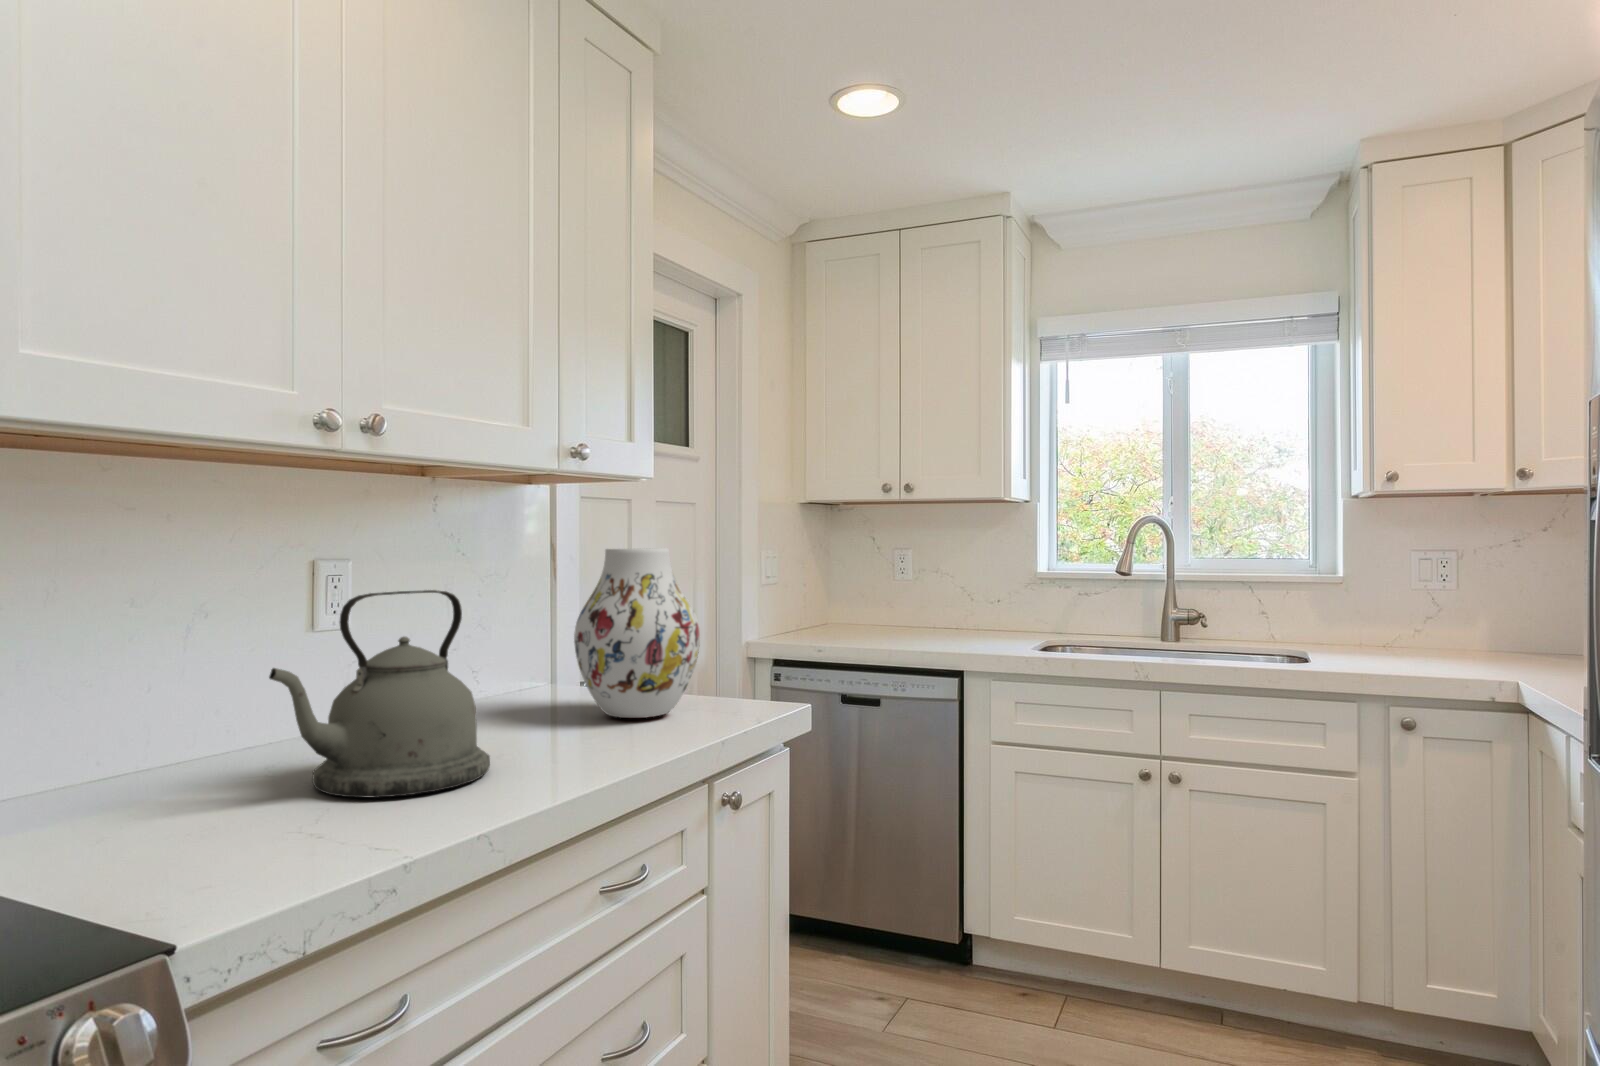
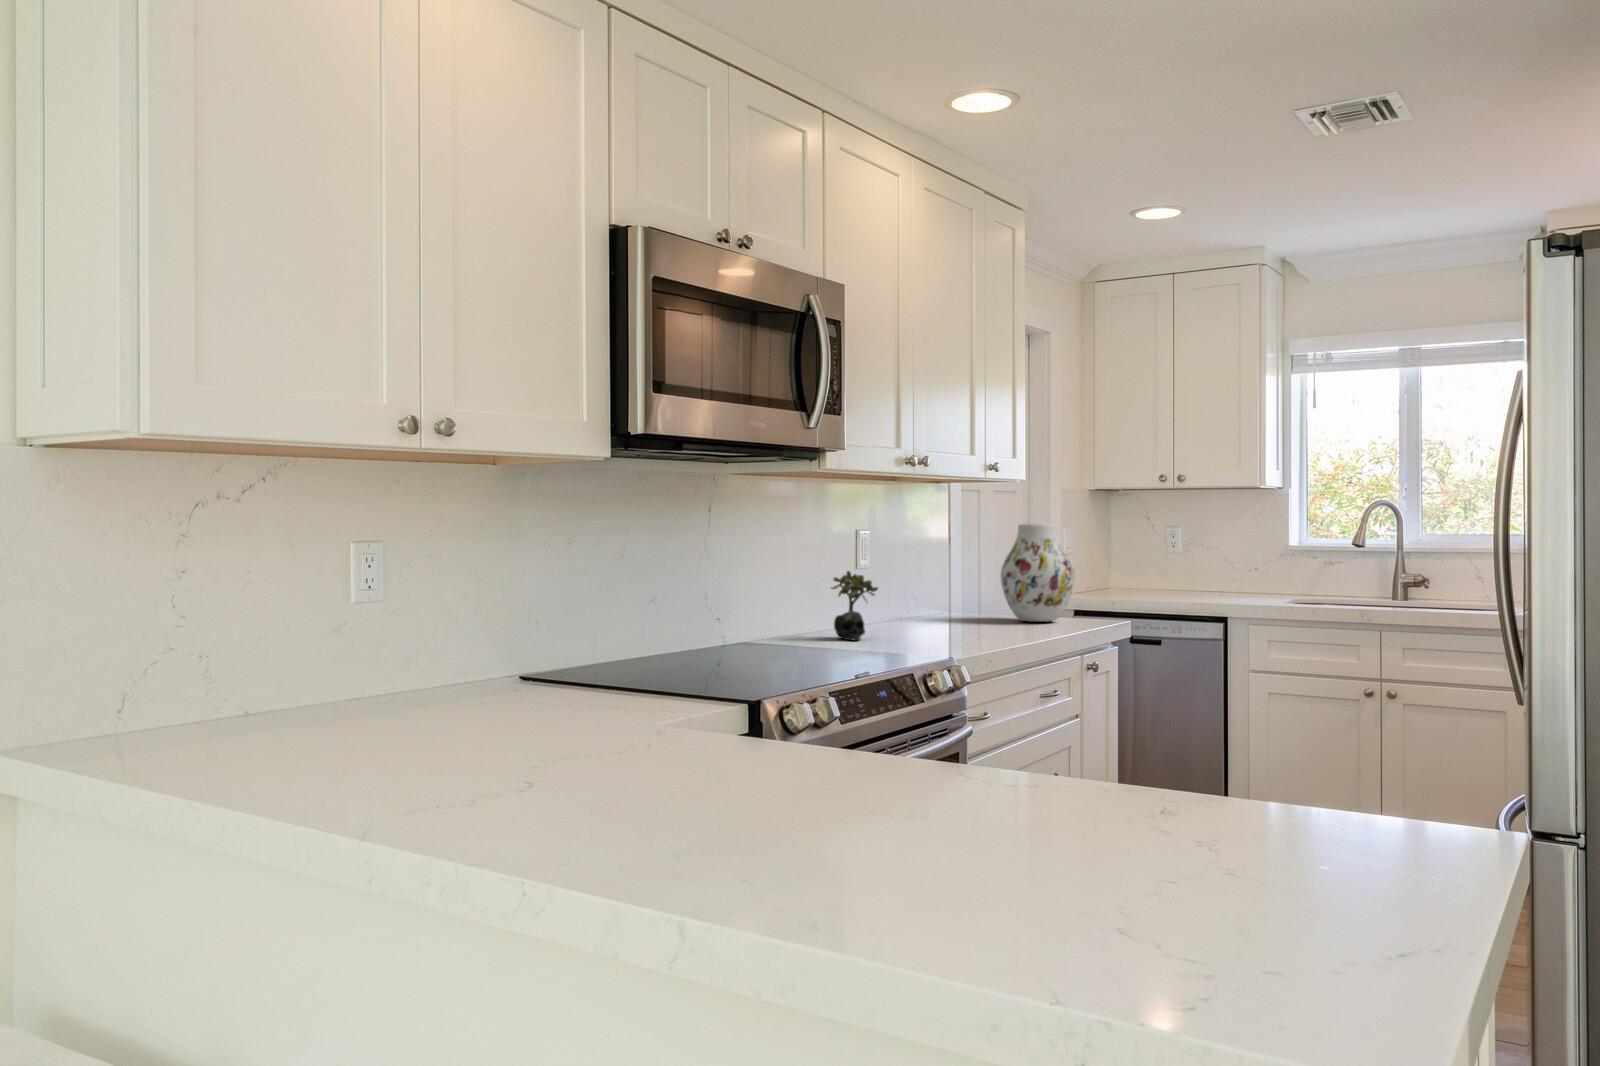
kettle: present [269,590,490,798] -> none [916,544,997,638]
succulent plant: none [56,653,179,822] -> present [831,571,878,640]

